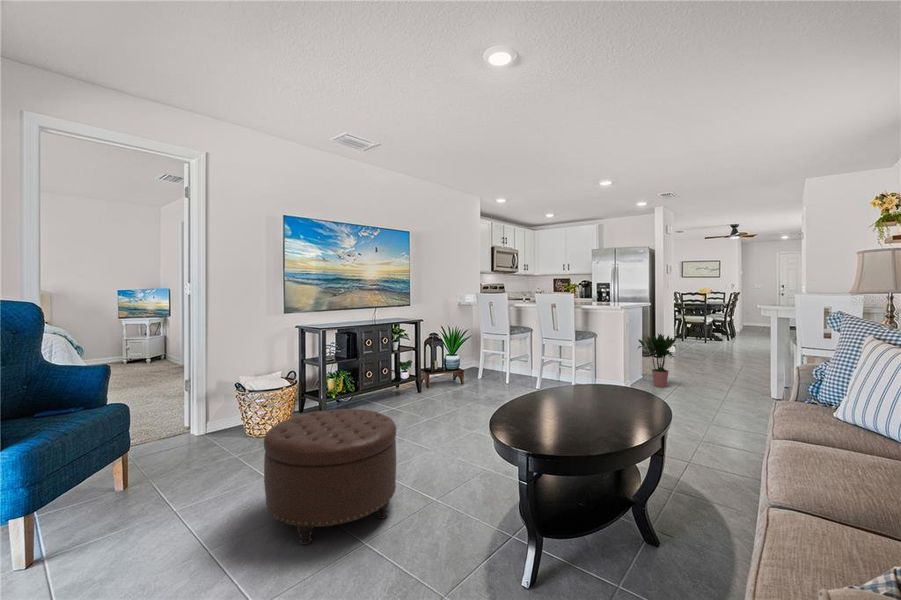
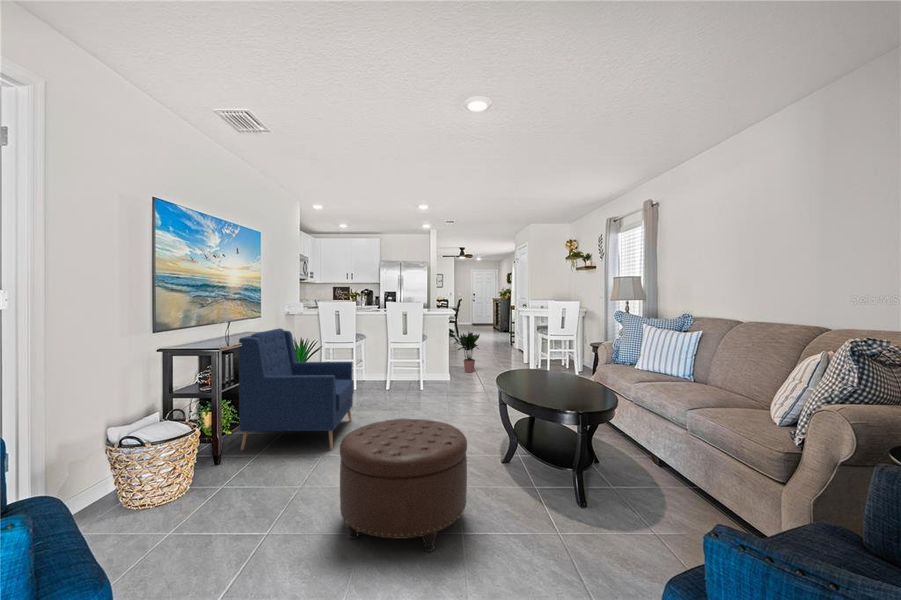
armchair: none [340,317,448,431] -> present [239,329,353,450]

